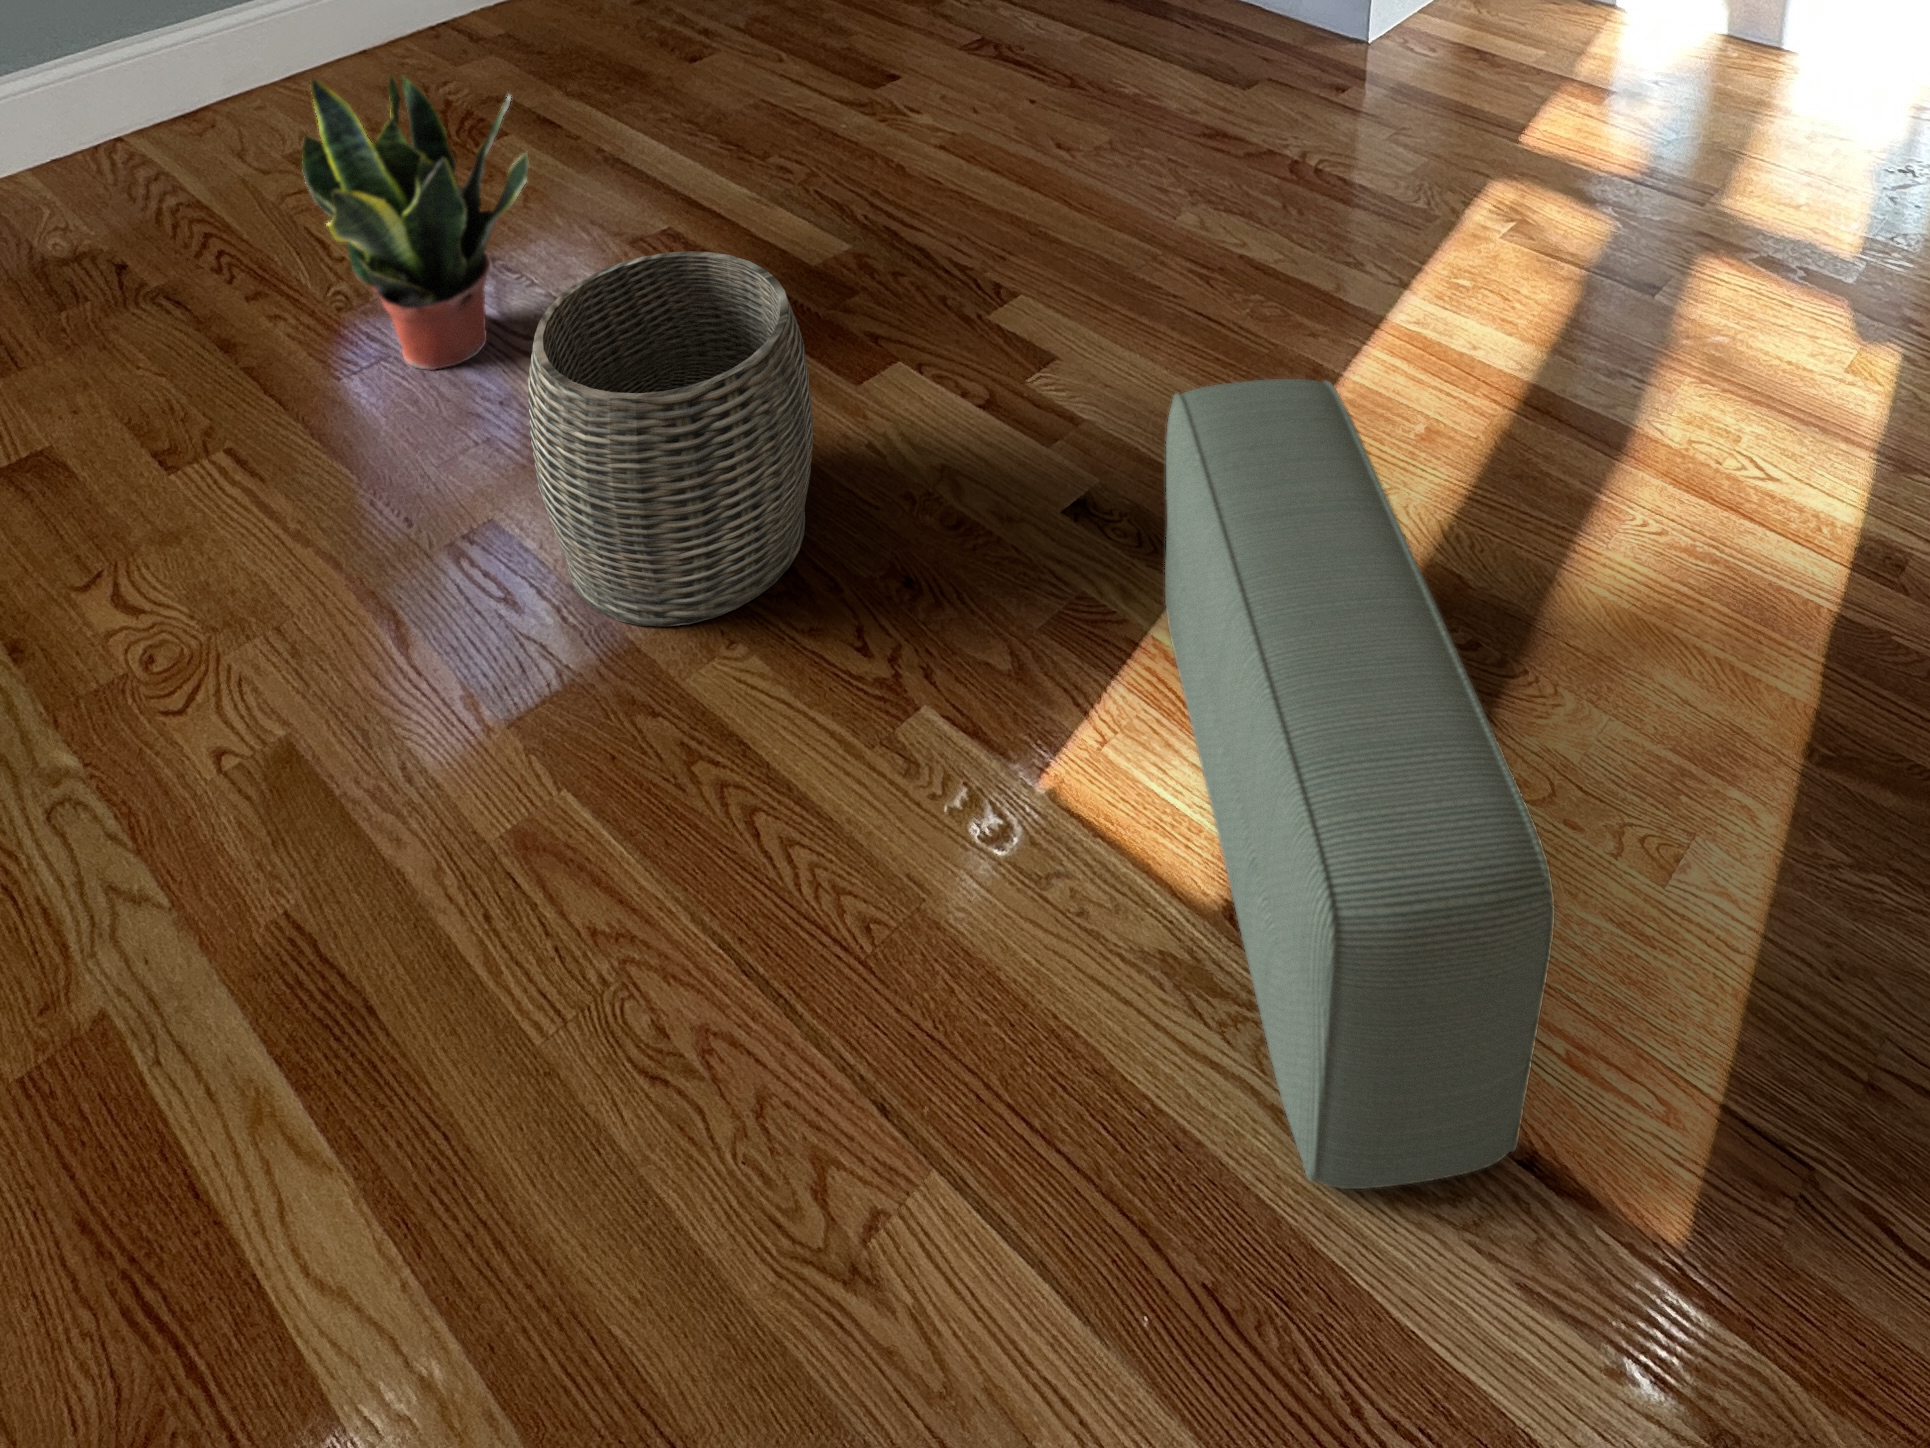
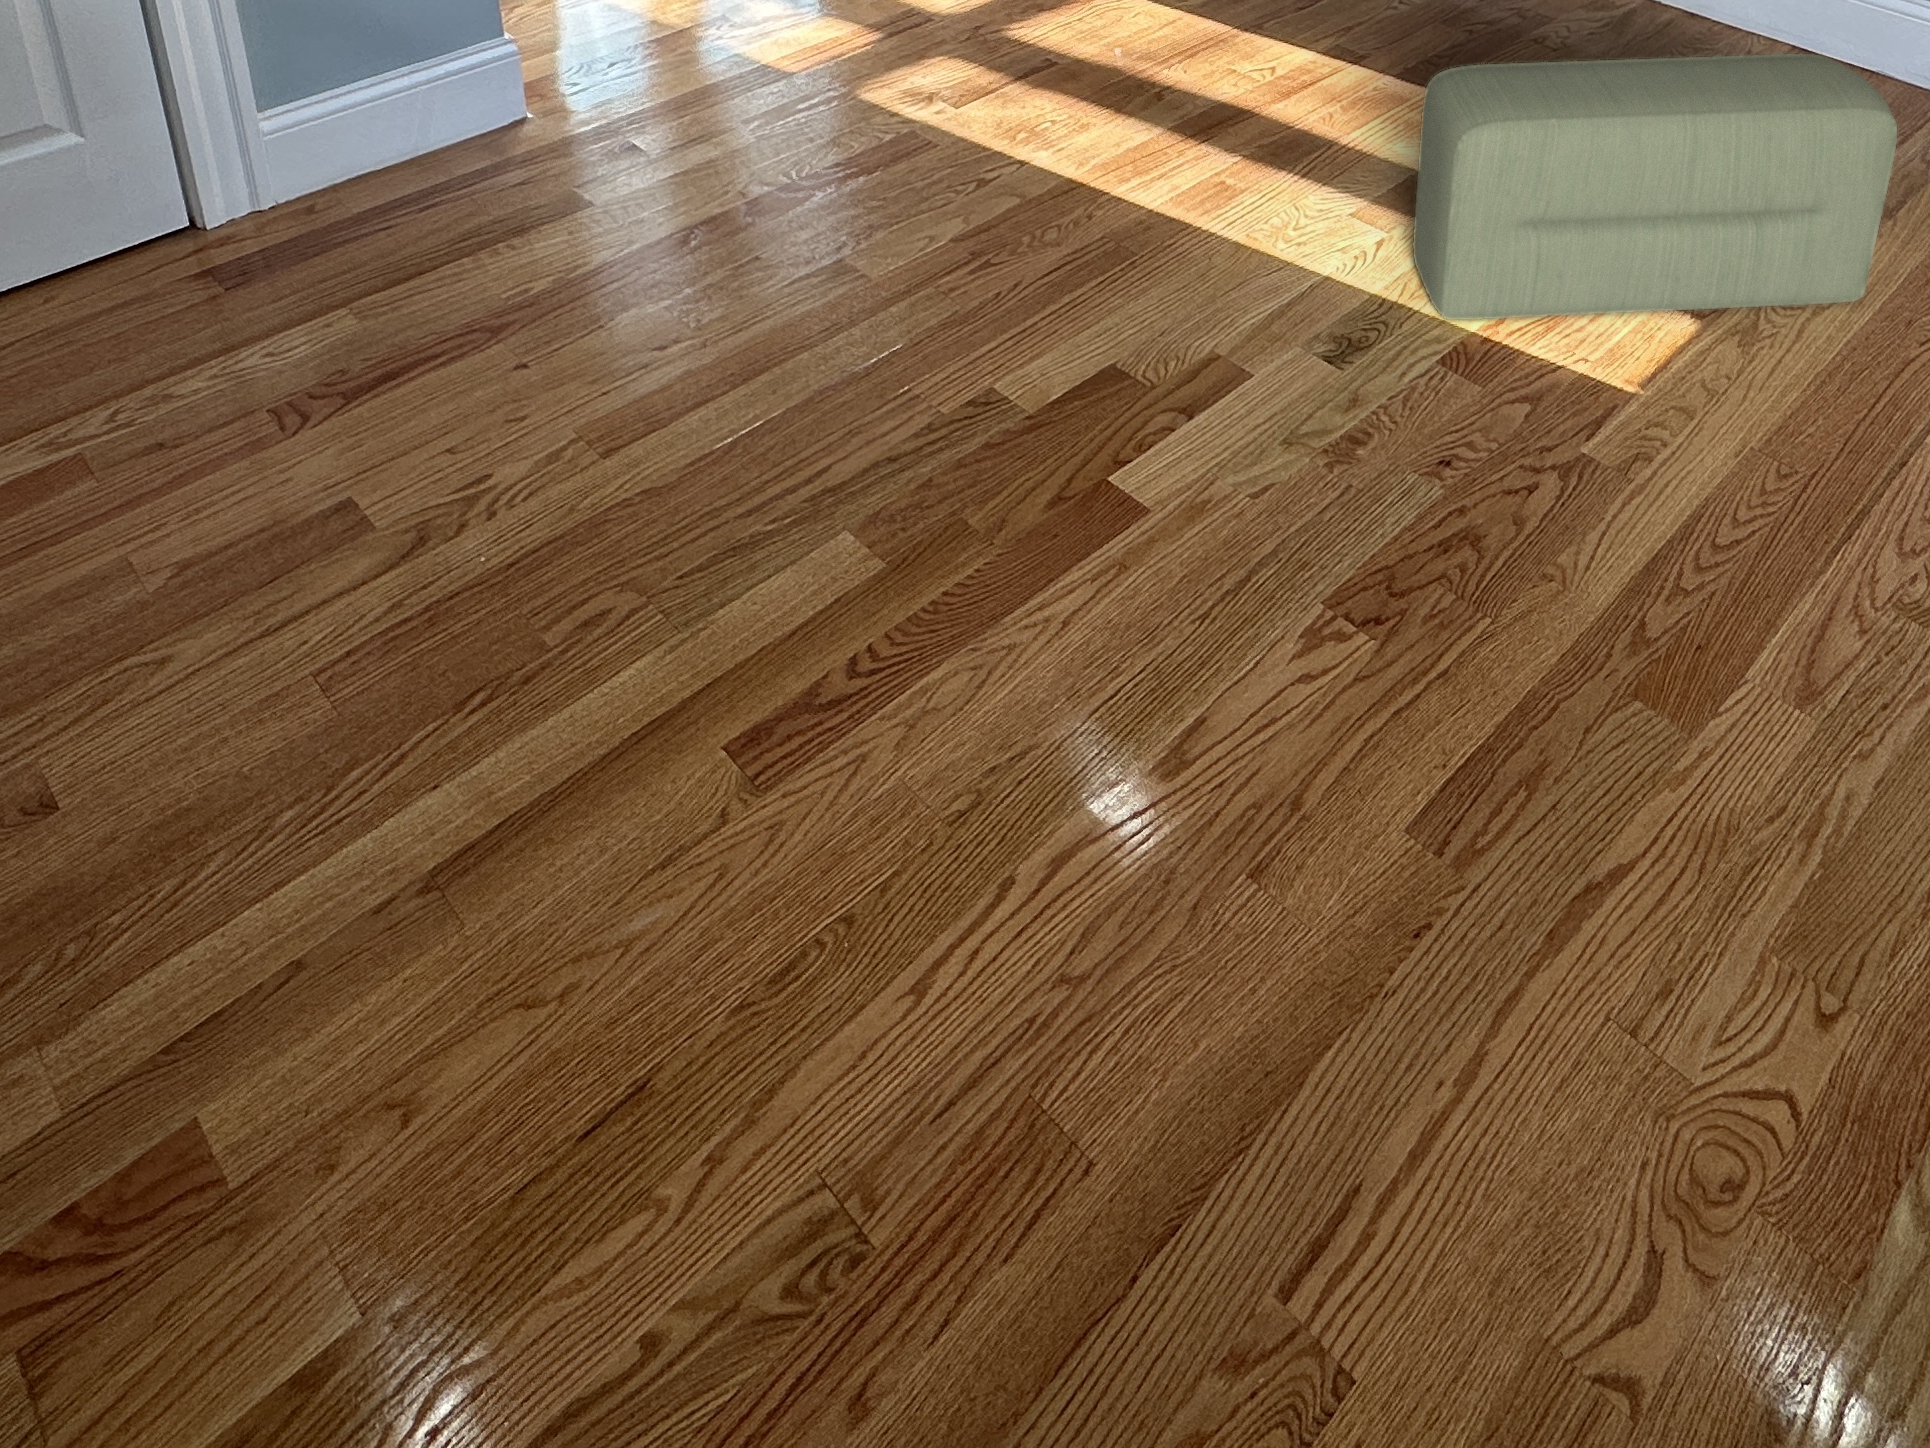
potted plant: present [302,76,528,370] -> none [856,601,1268,1064]
woven basket: present [528,251,813,627] -> none [1272,312,1584,735]

